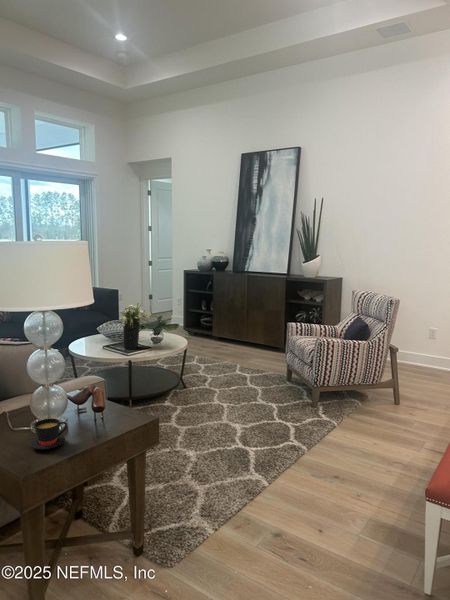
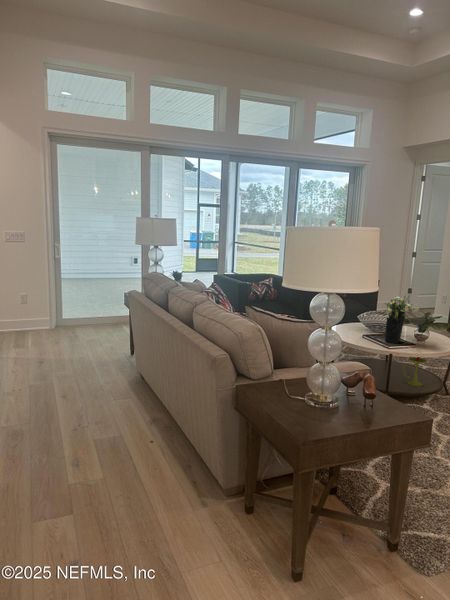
candle: none [144,346,164,387] -> present [403,357,426,387]
teacup: present [30,419,67,449] -> none [308,393,341,421]

